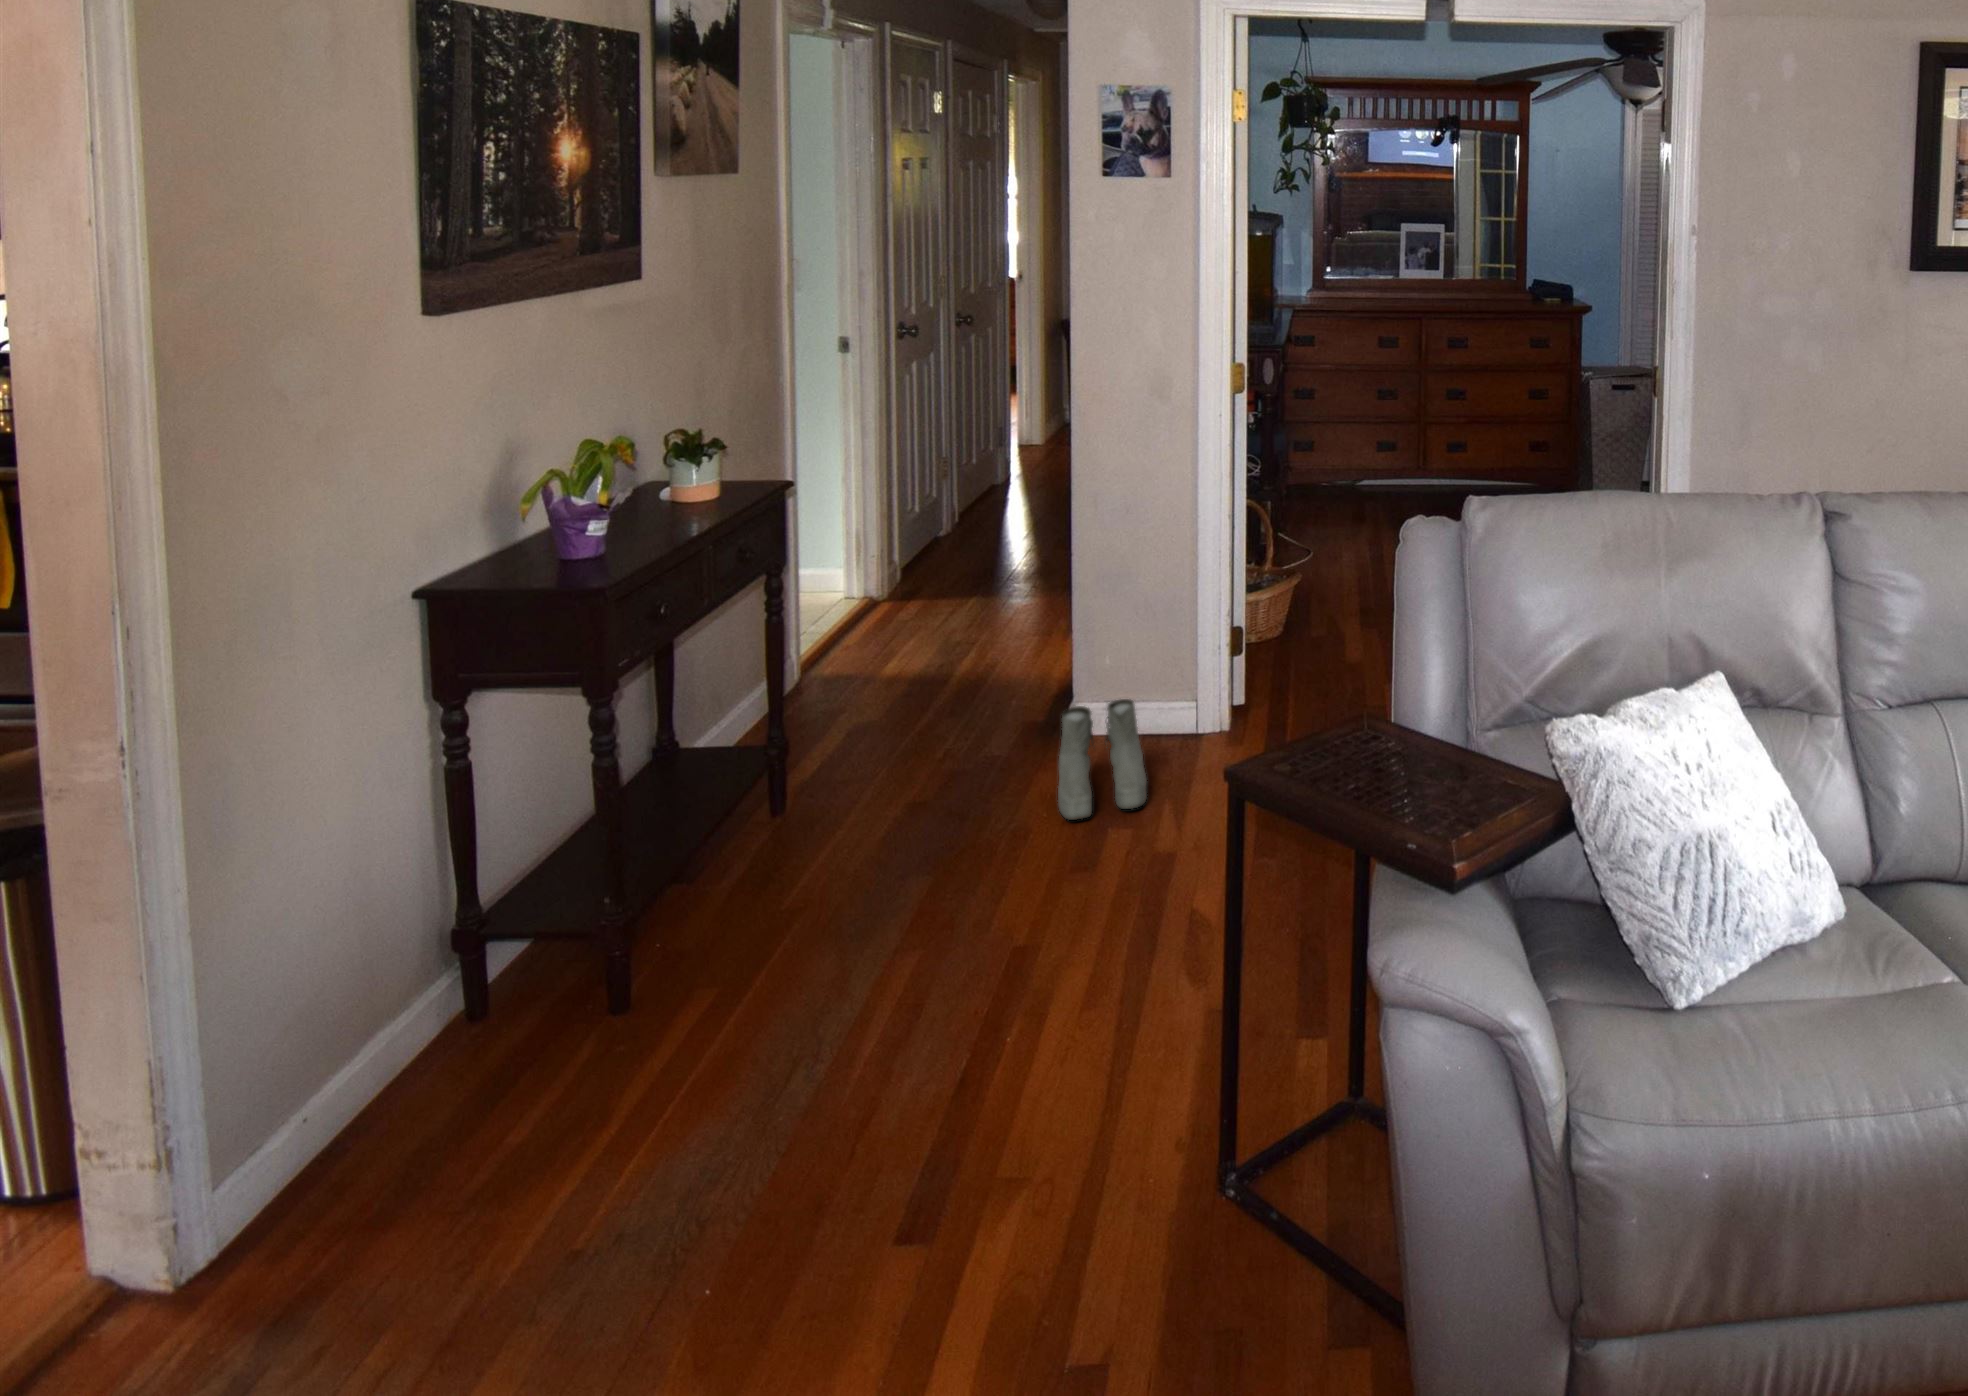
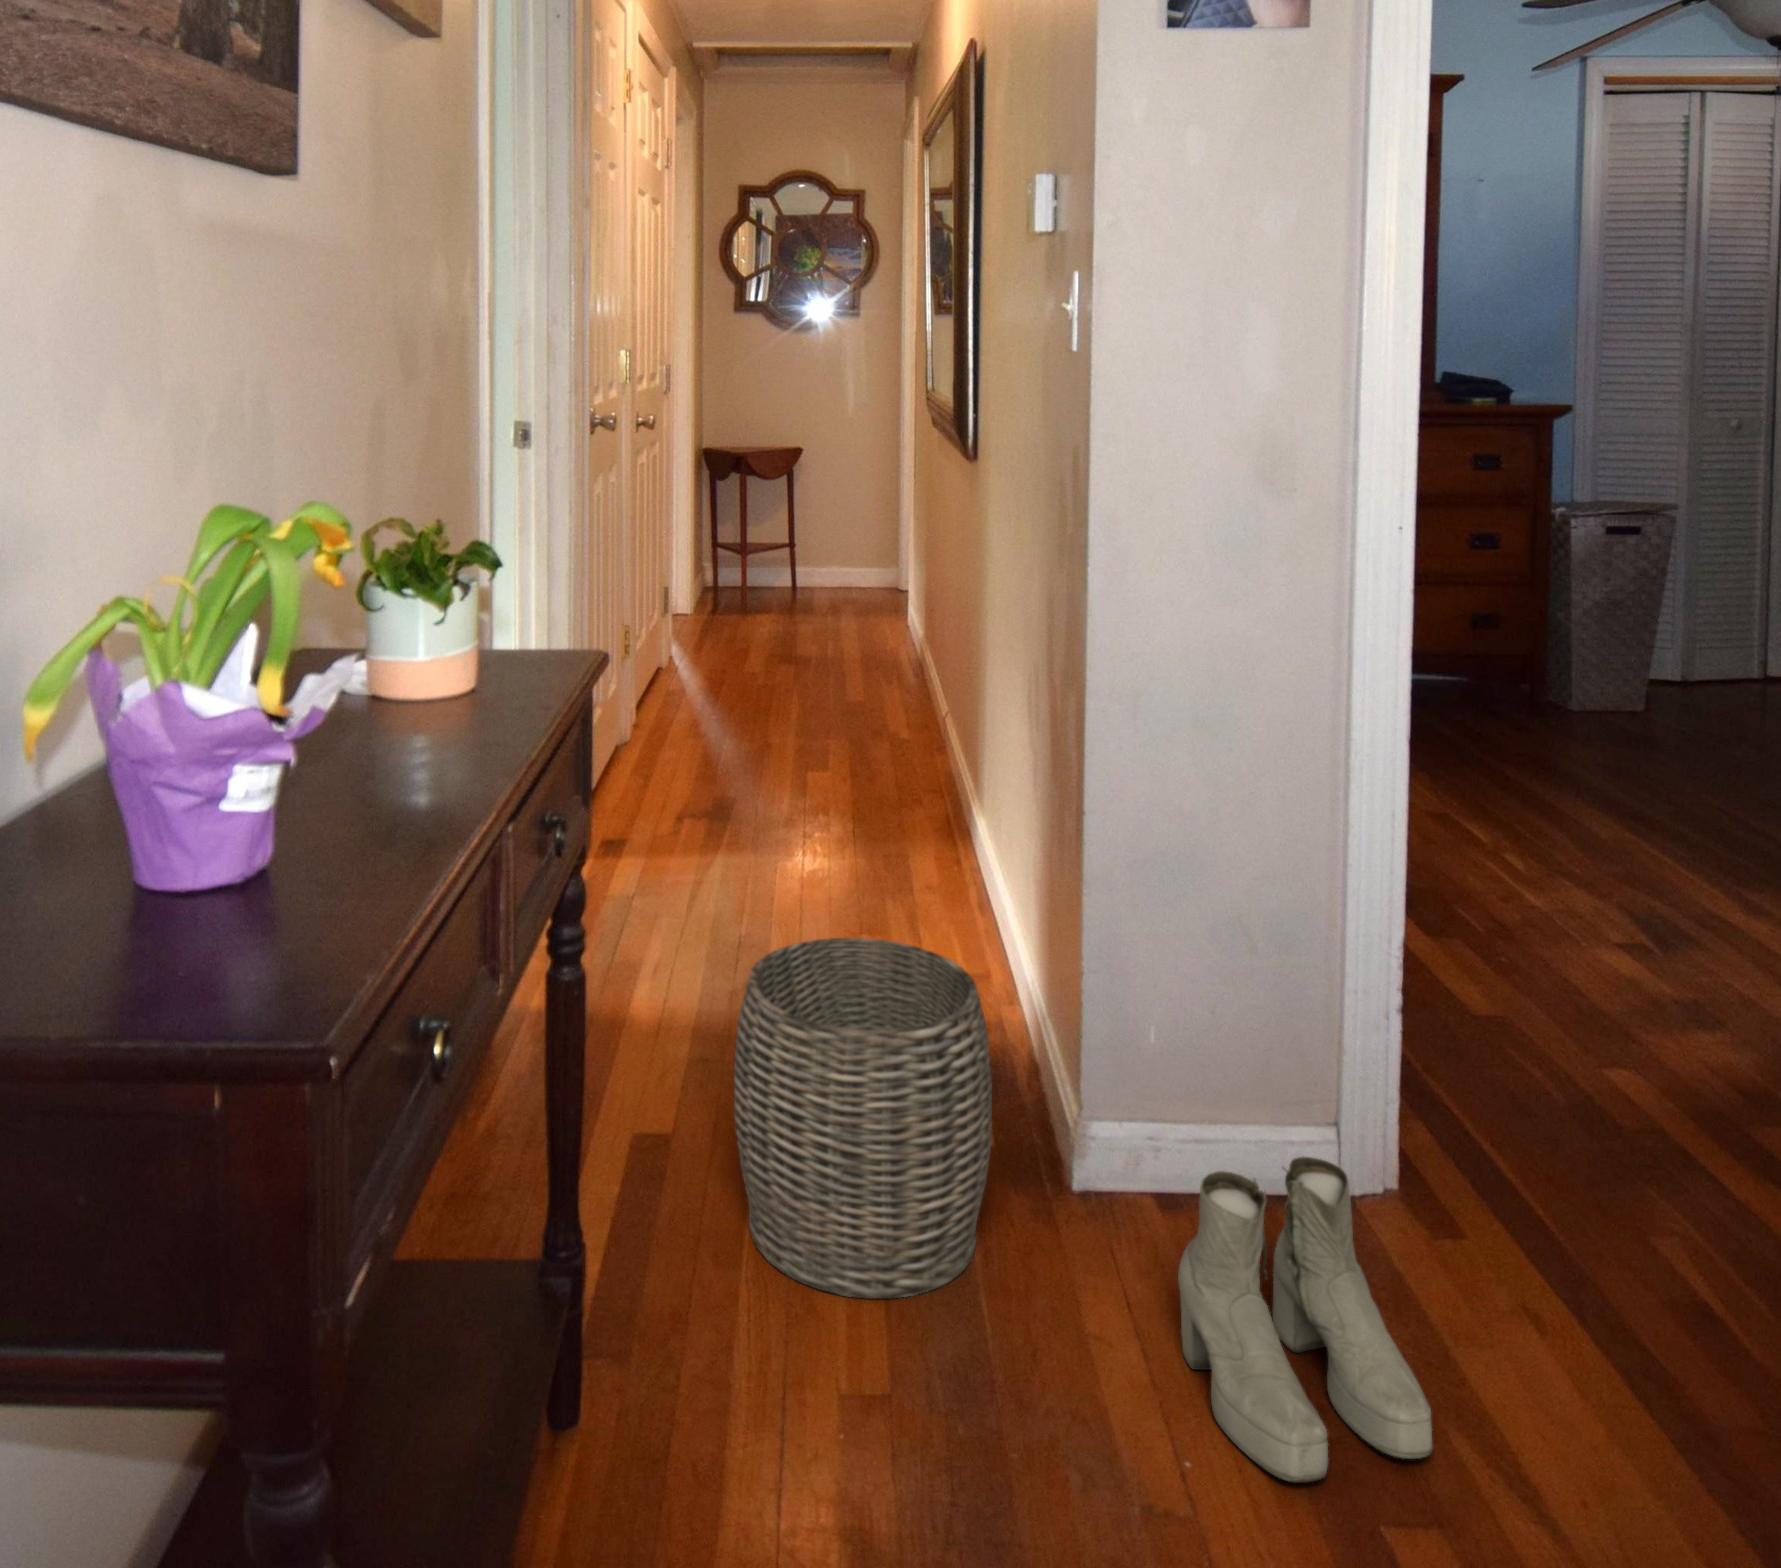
woven basket: none [873,624,1008,784] -> present [734,938,992,1299]

